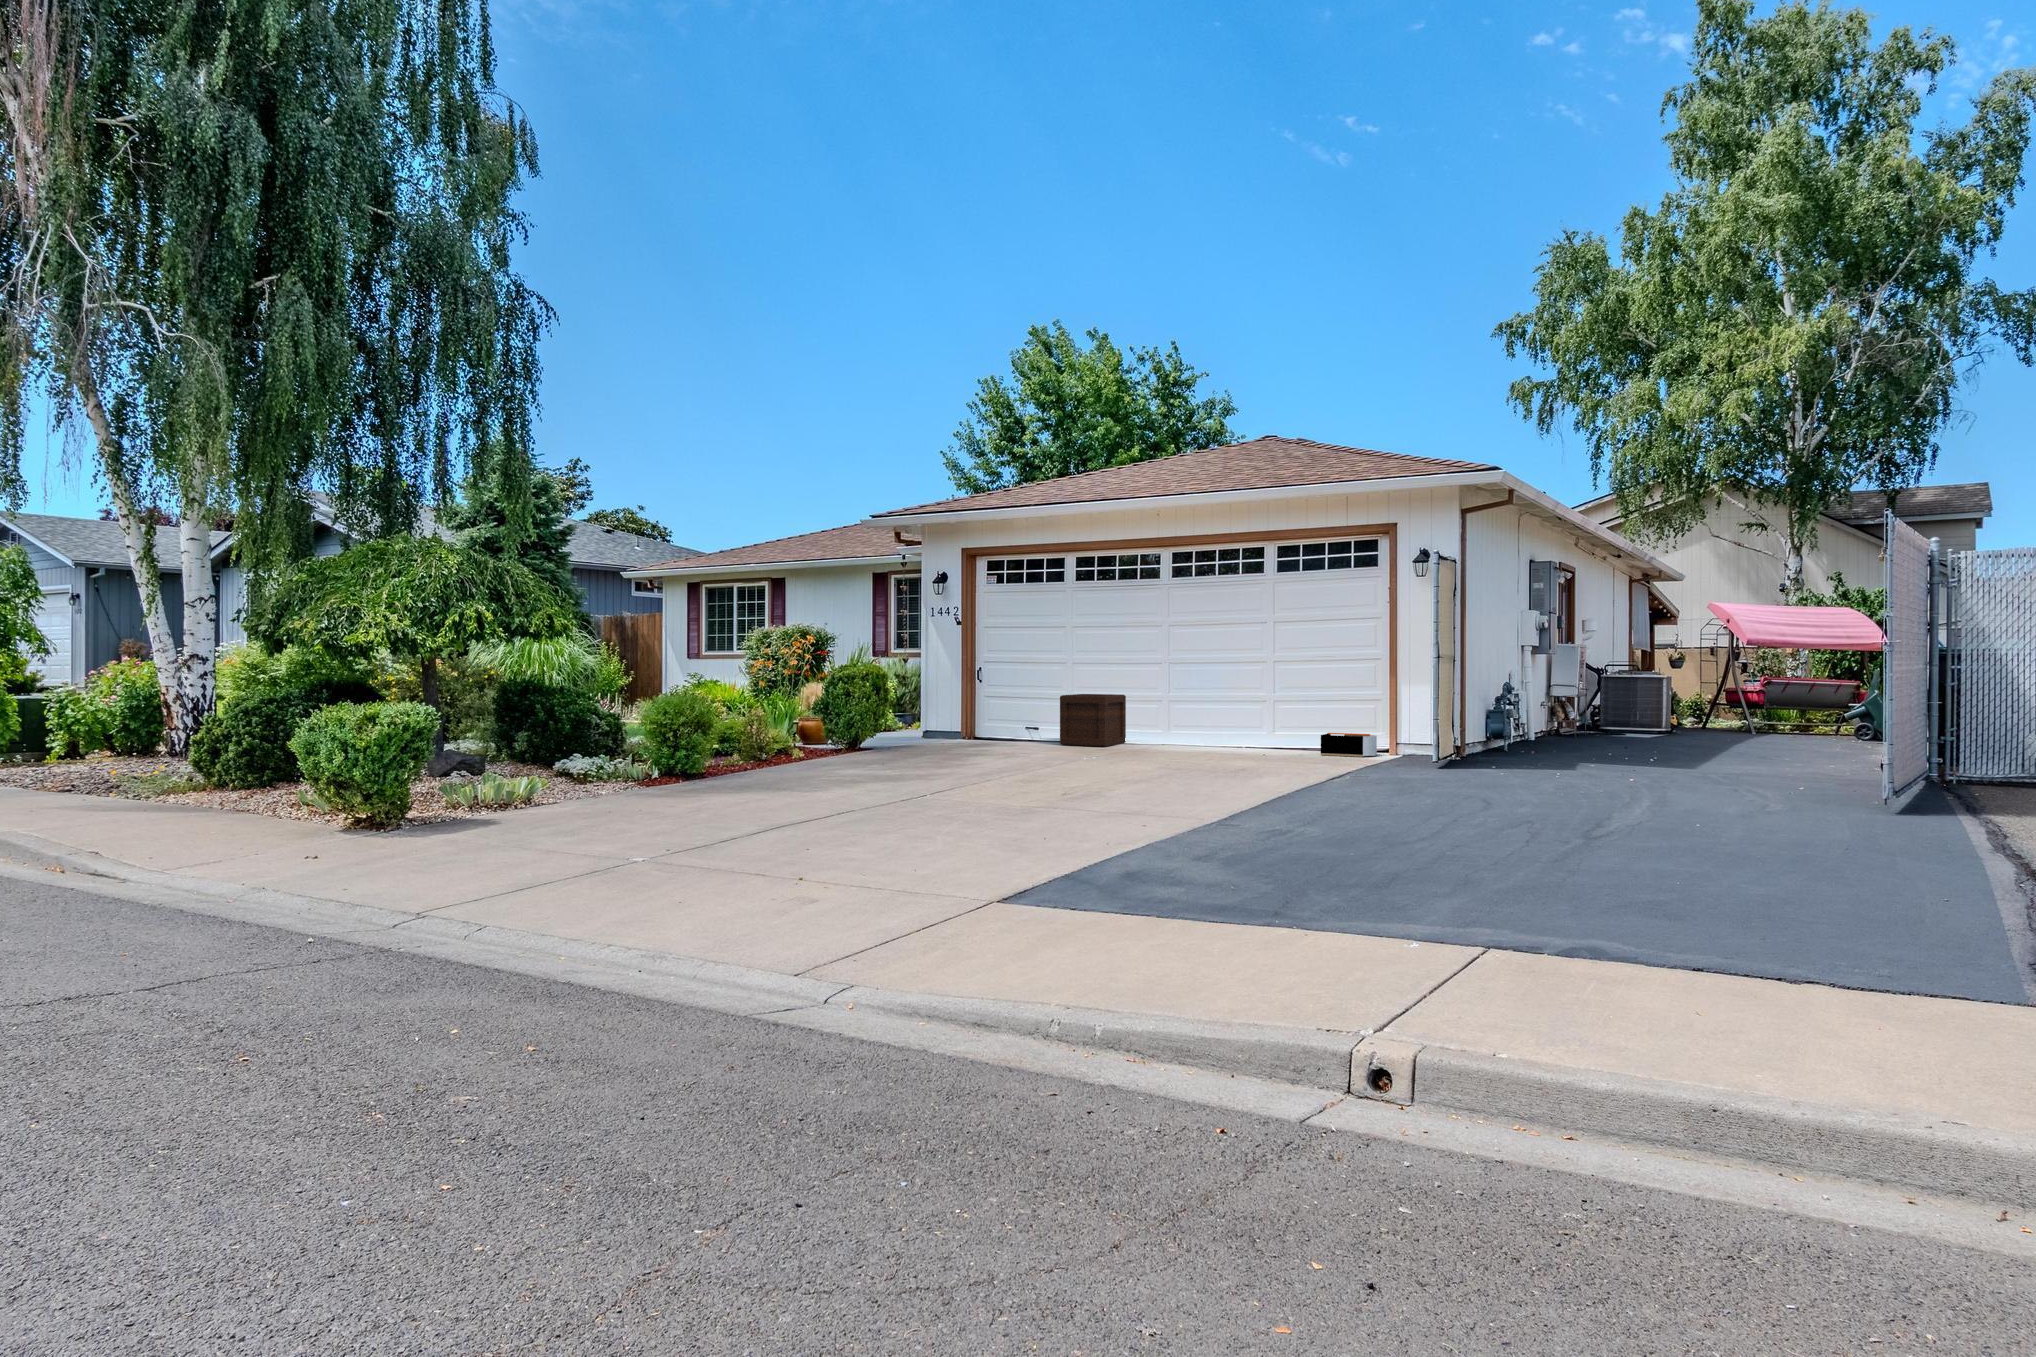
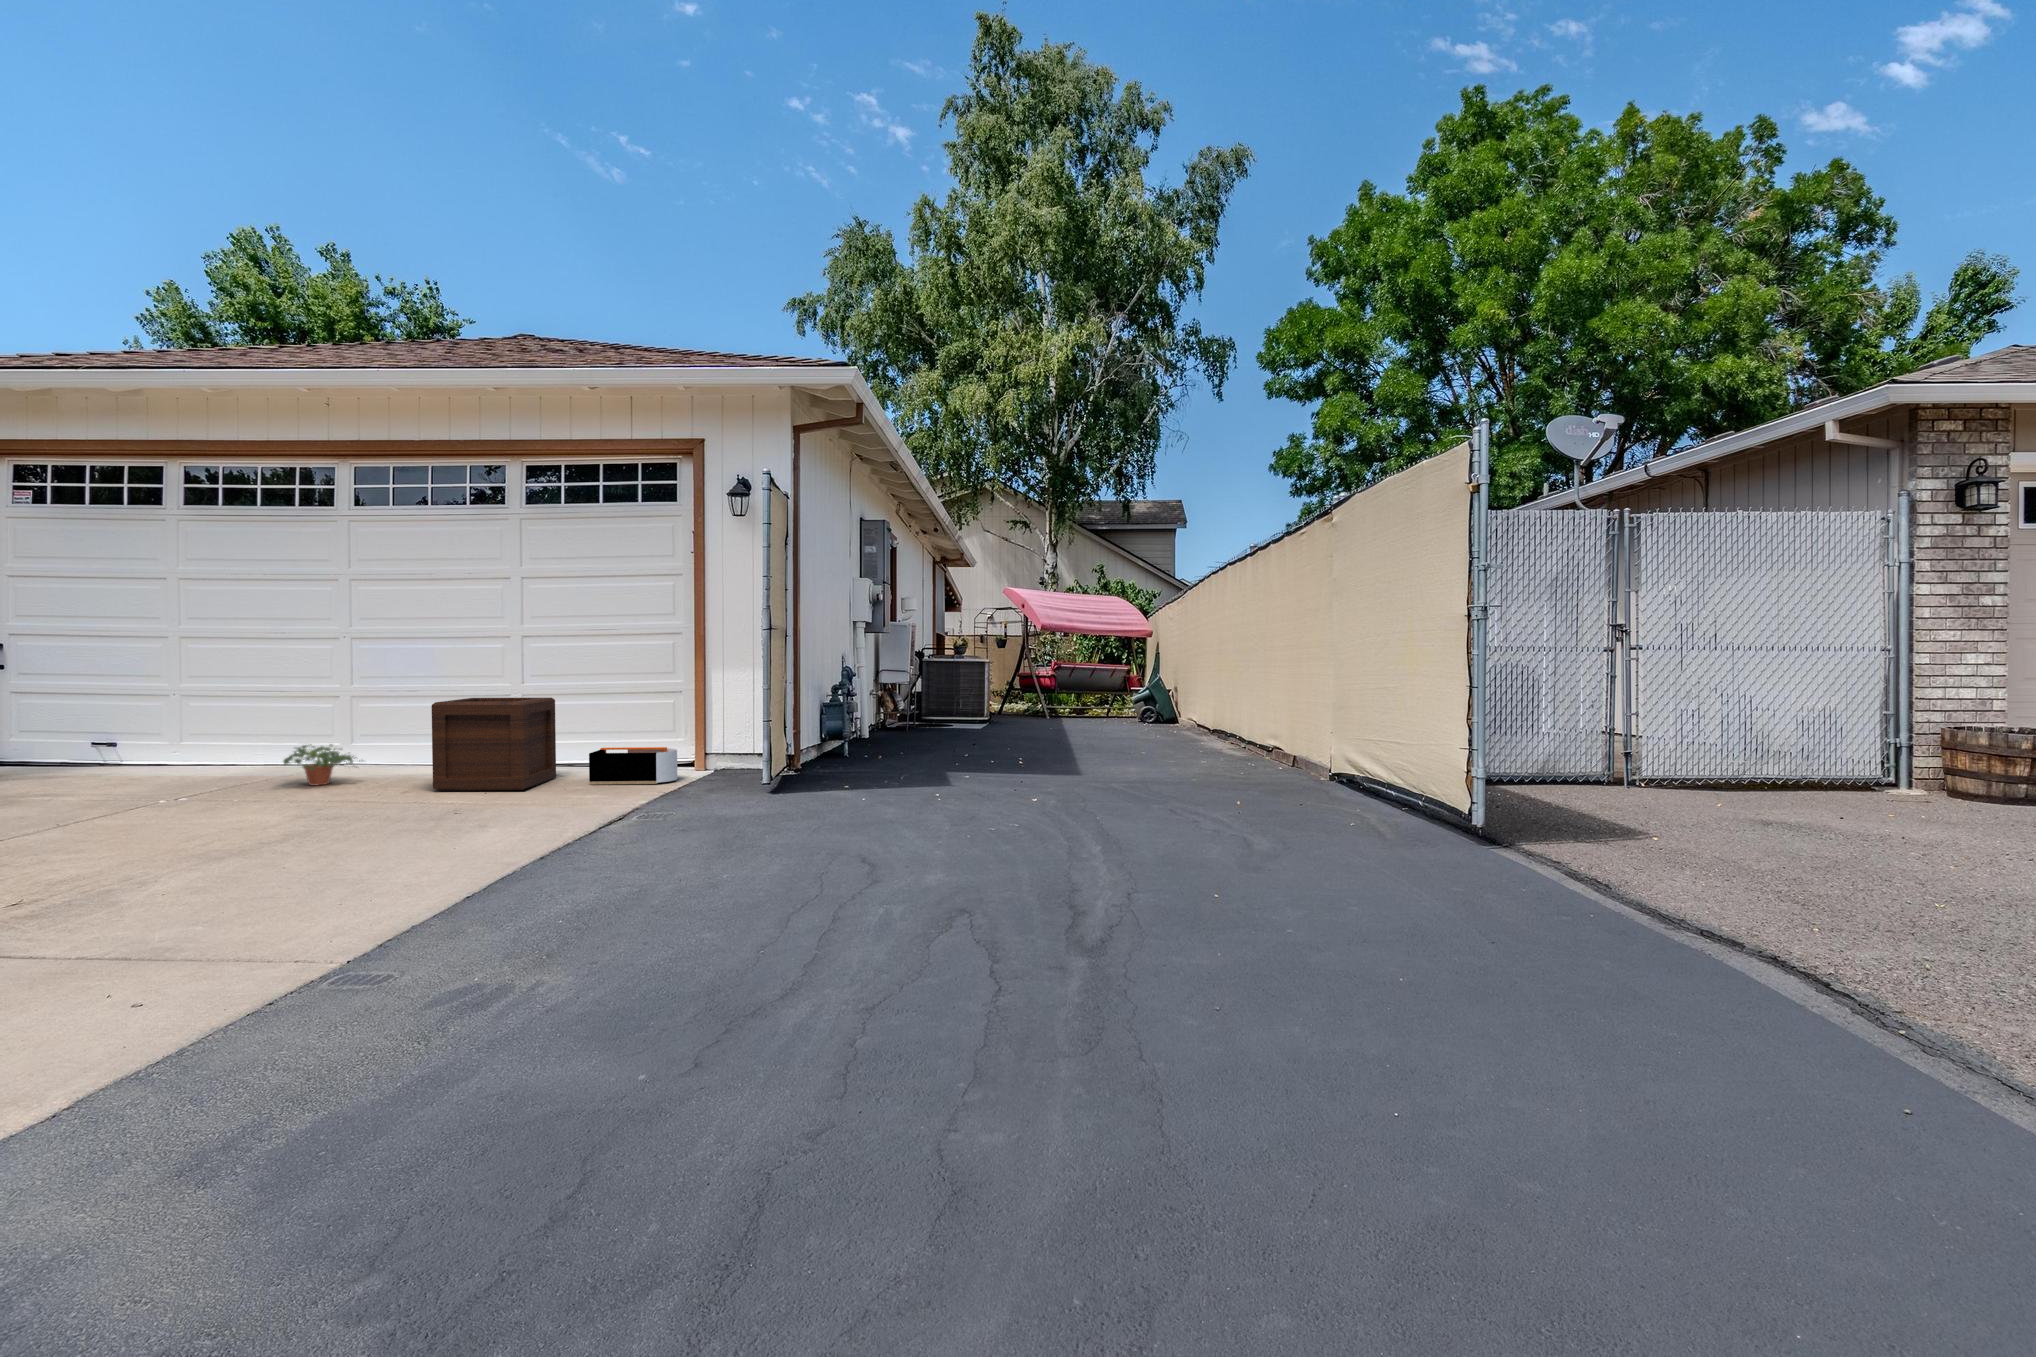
wooden crate: present [1060,694,1126,747] -> present [432,698,556,791]
potted plant: none [1149,724,1191,748] -> present [284,744,360,786]

